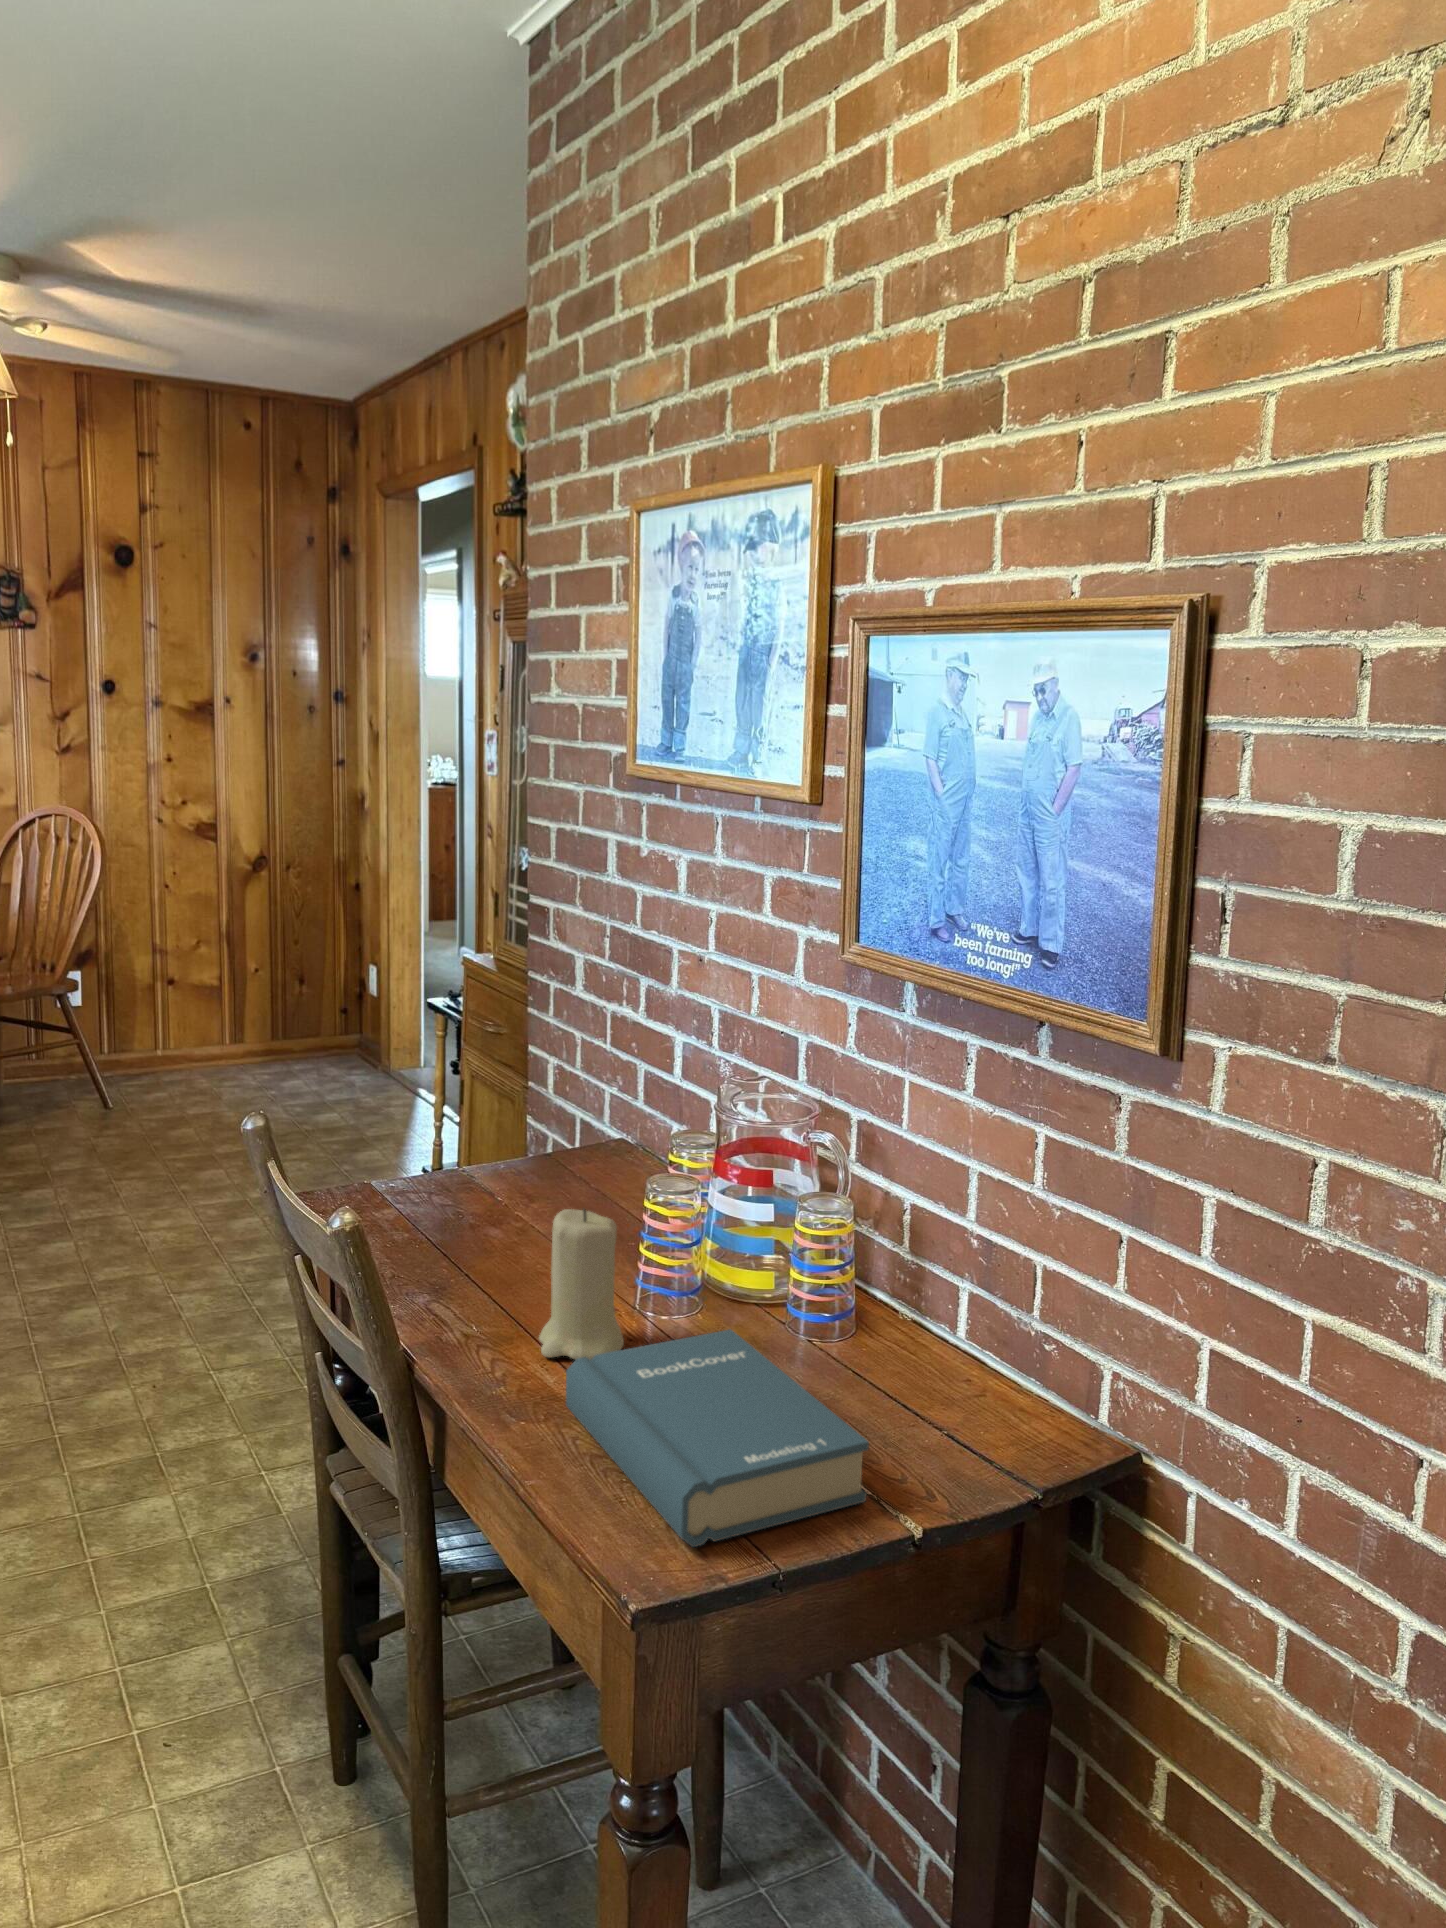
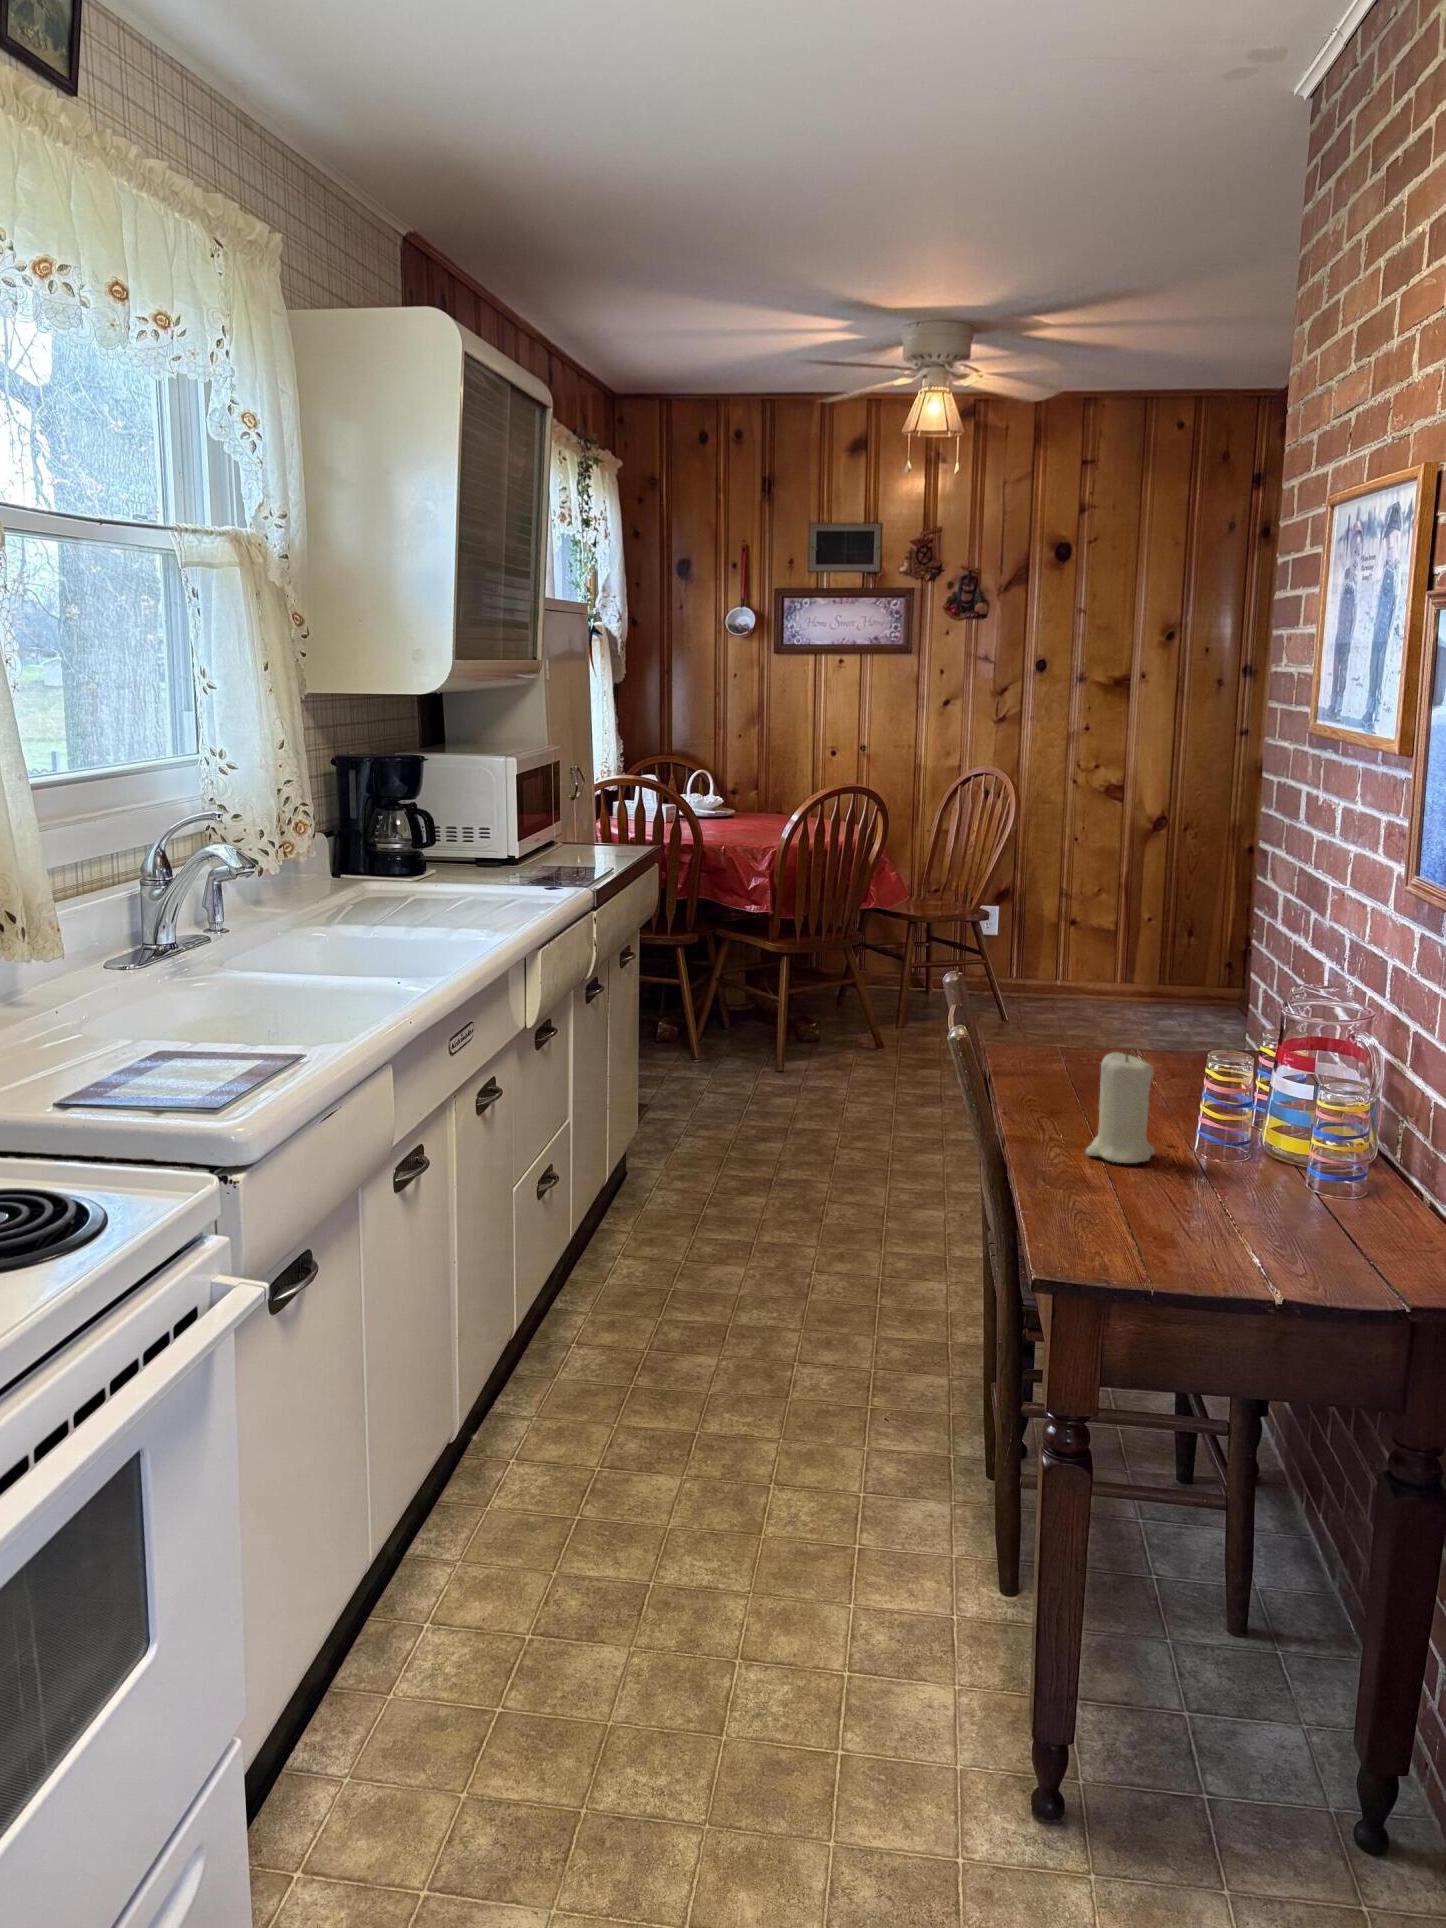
hardback book: present [566,1330,869,1547] -> none [1073,1146,1243,1269]

